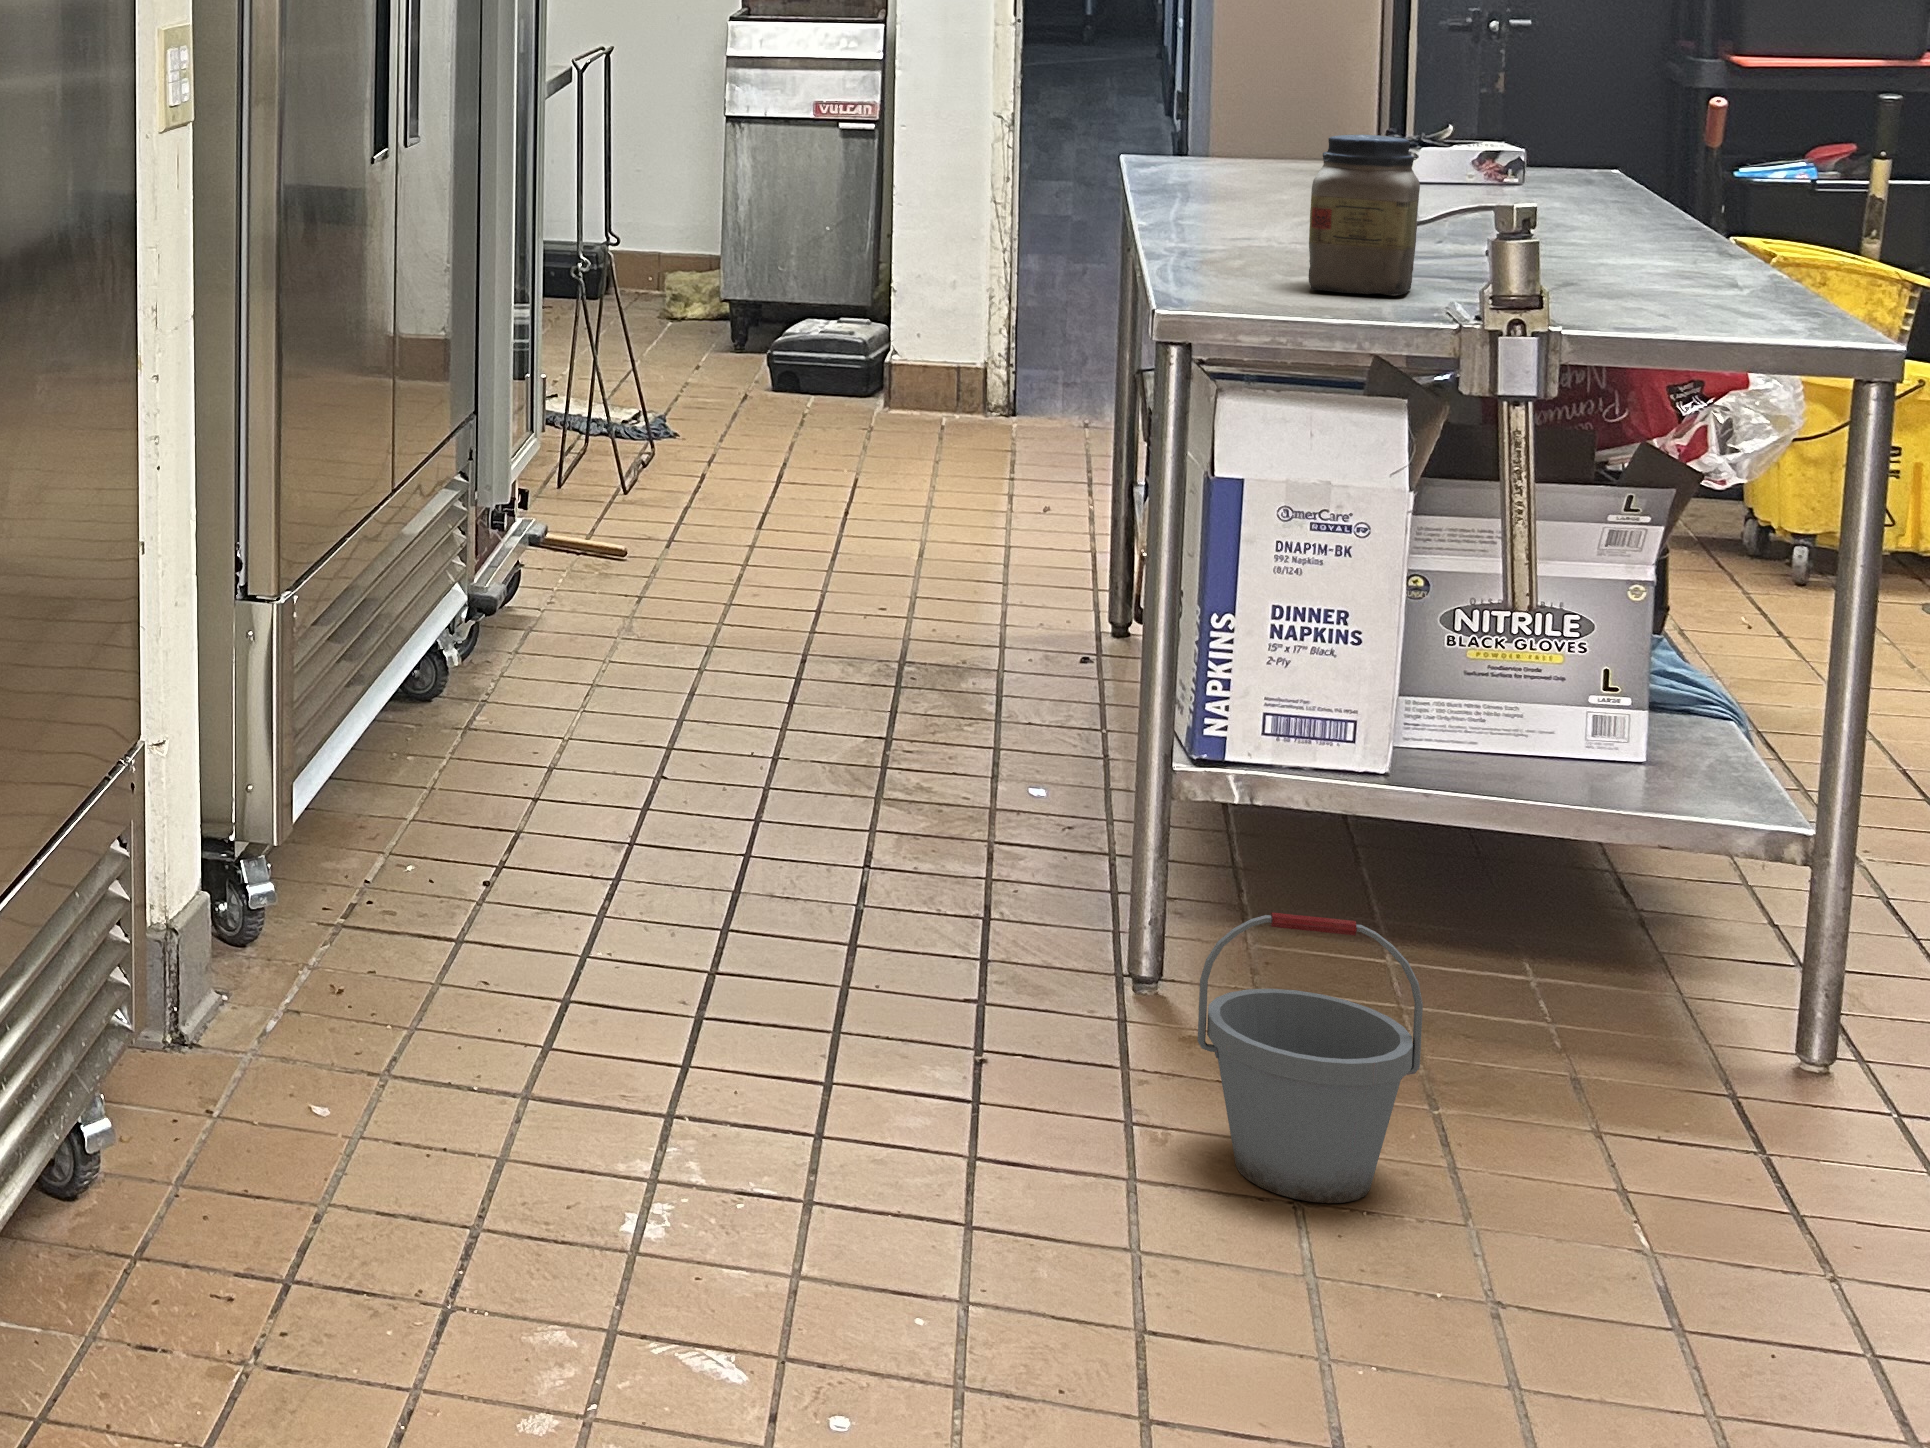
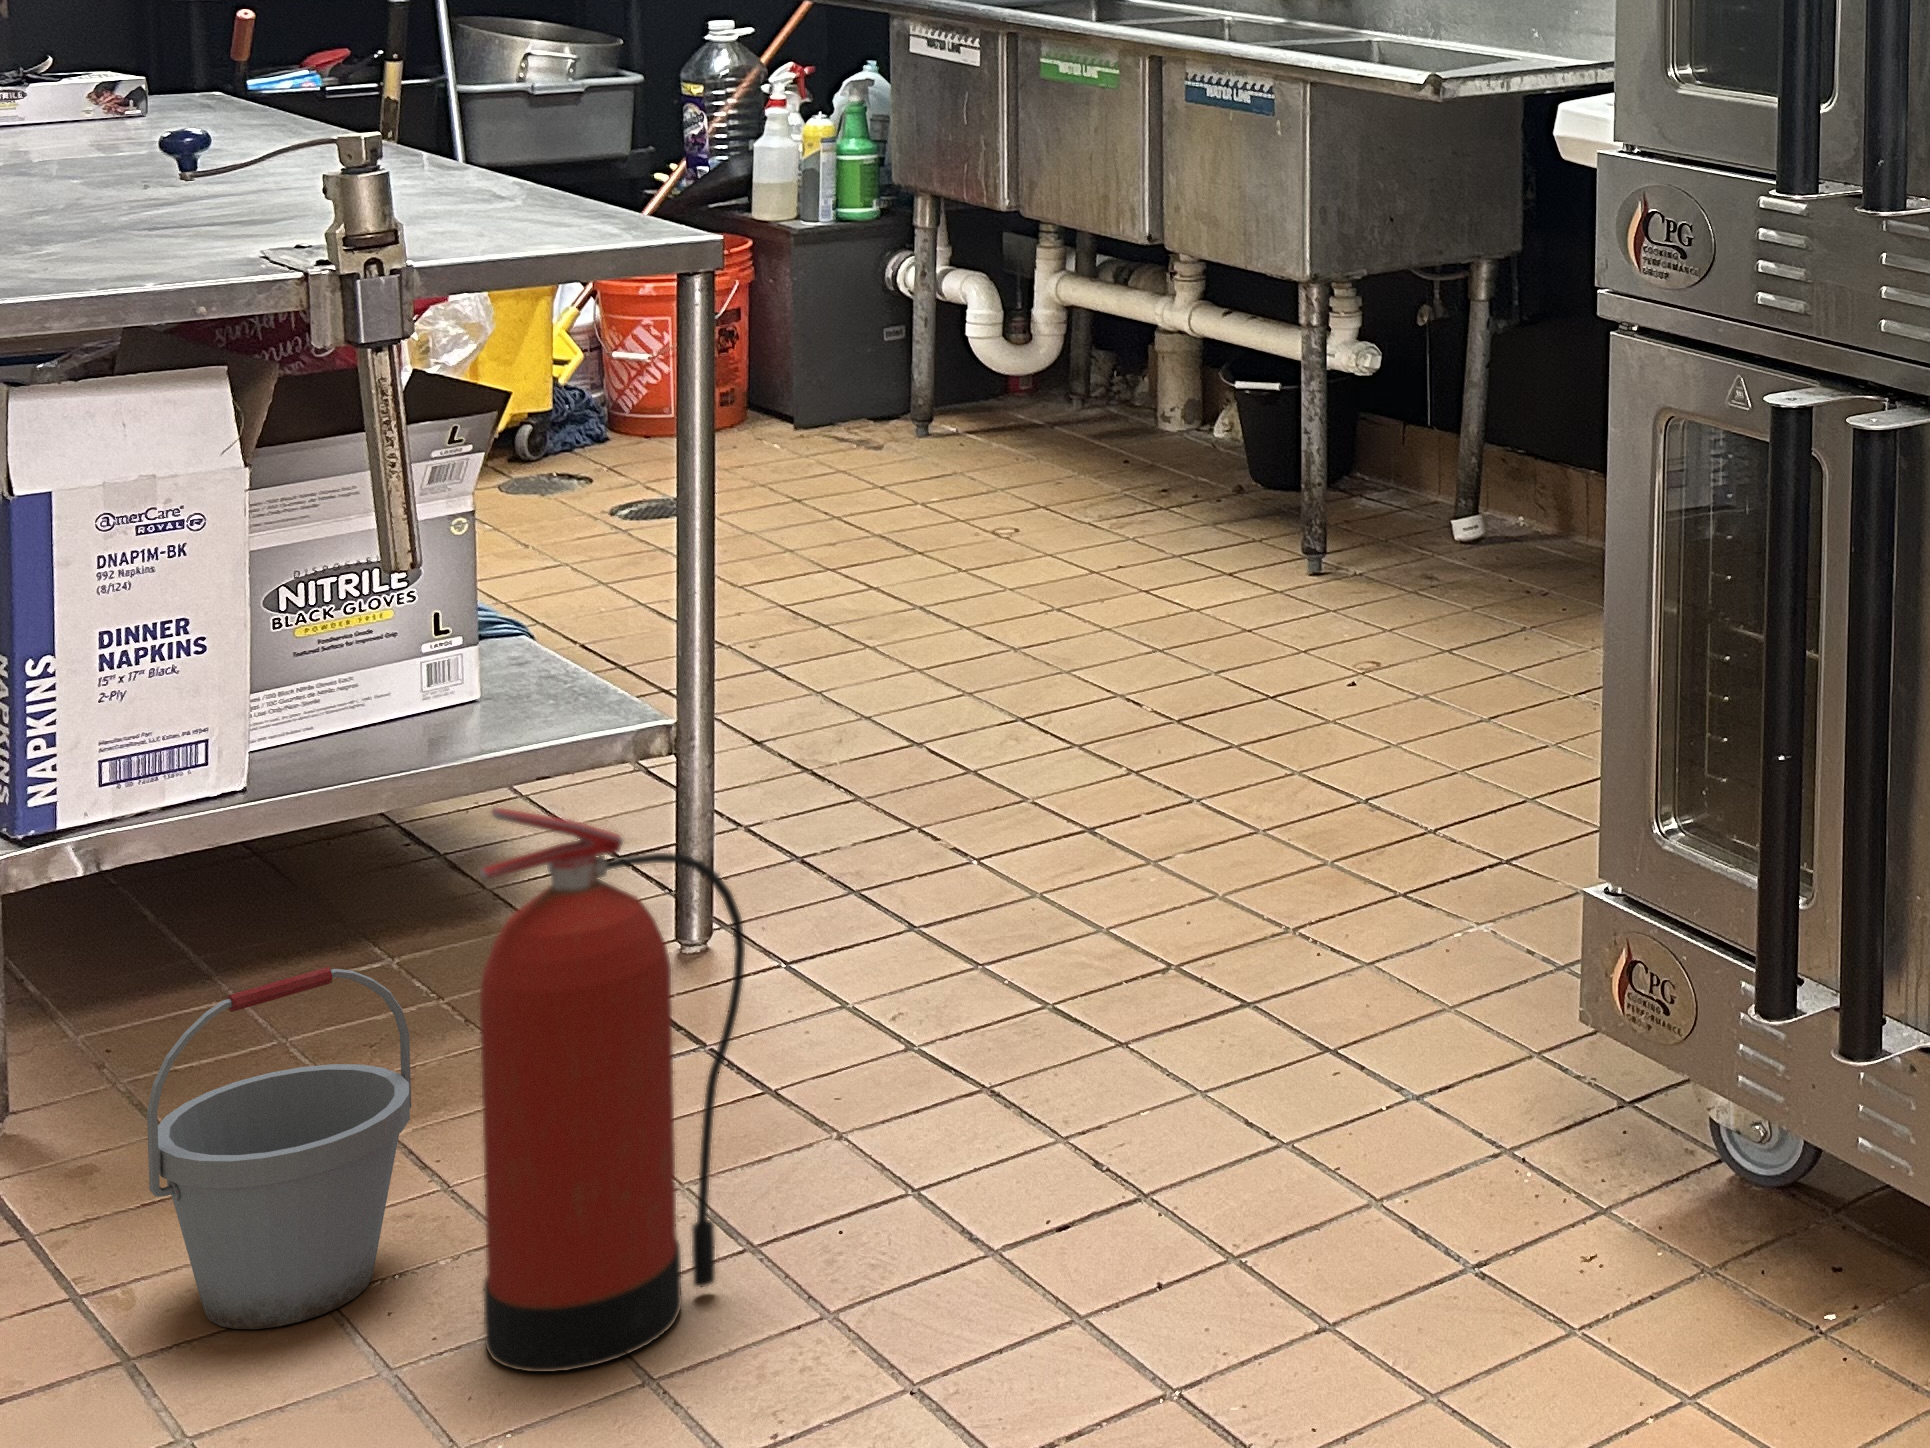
jar: present [1309,135,1420,295] -> none [73,57,207,249]
fire extinguisher: none [1408,825,1684,1356] -> present [480,808,745,1372]

